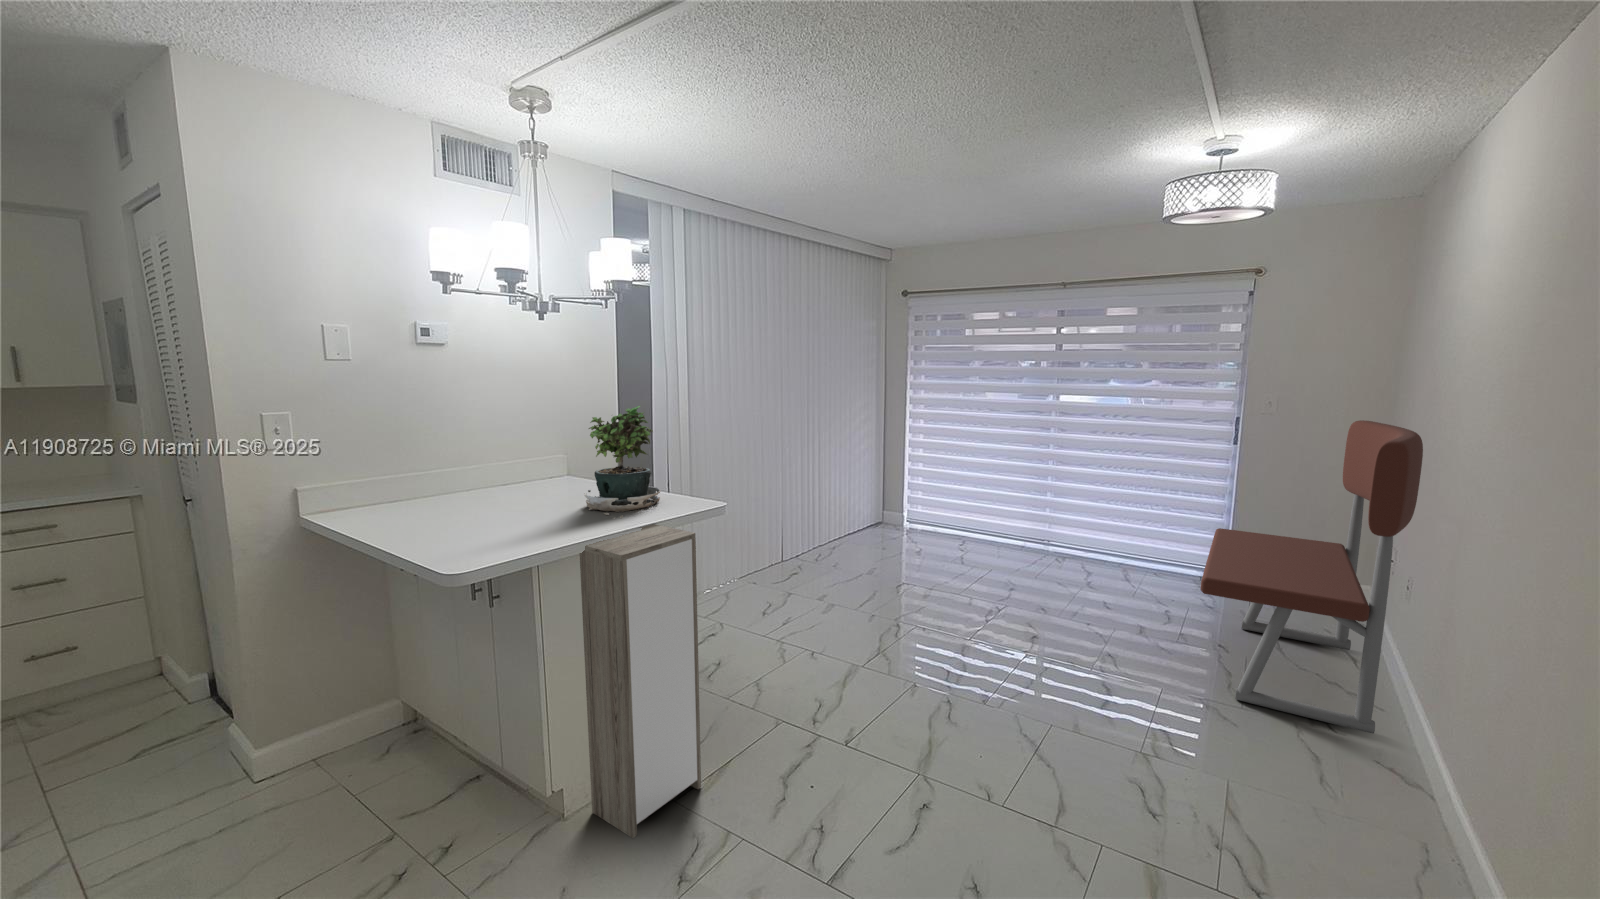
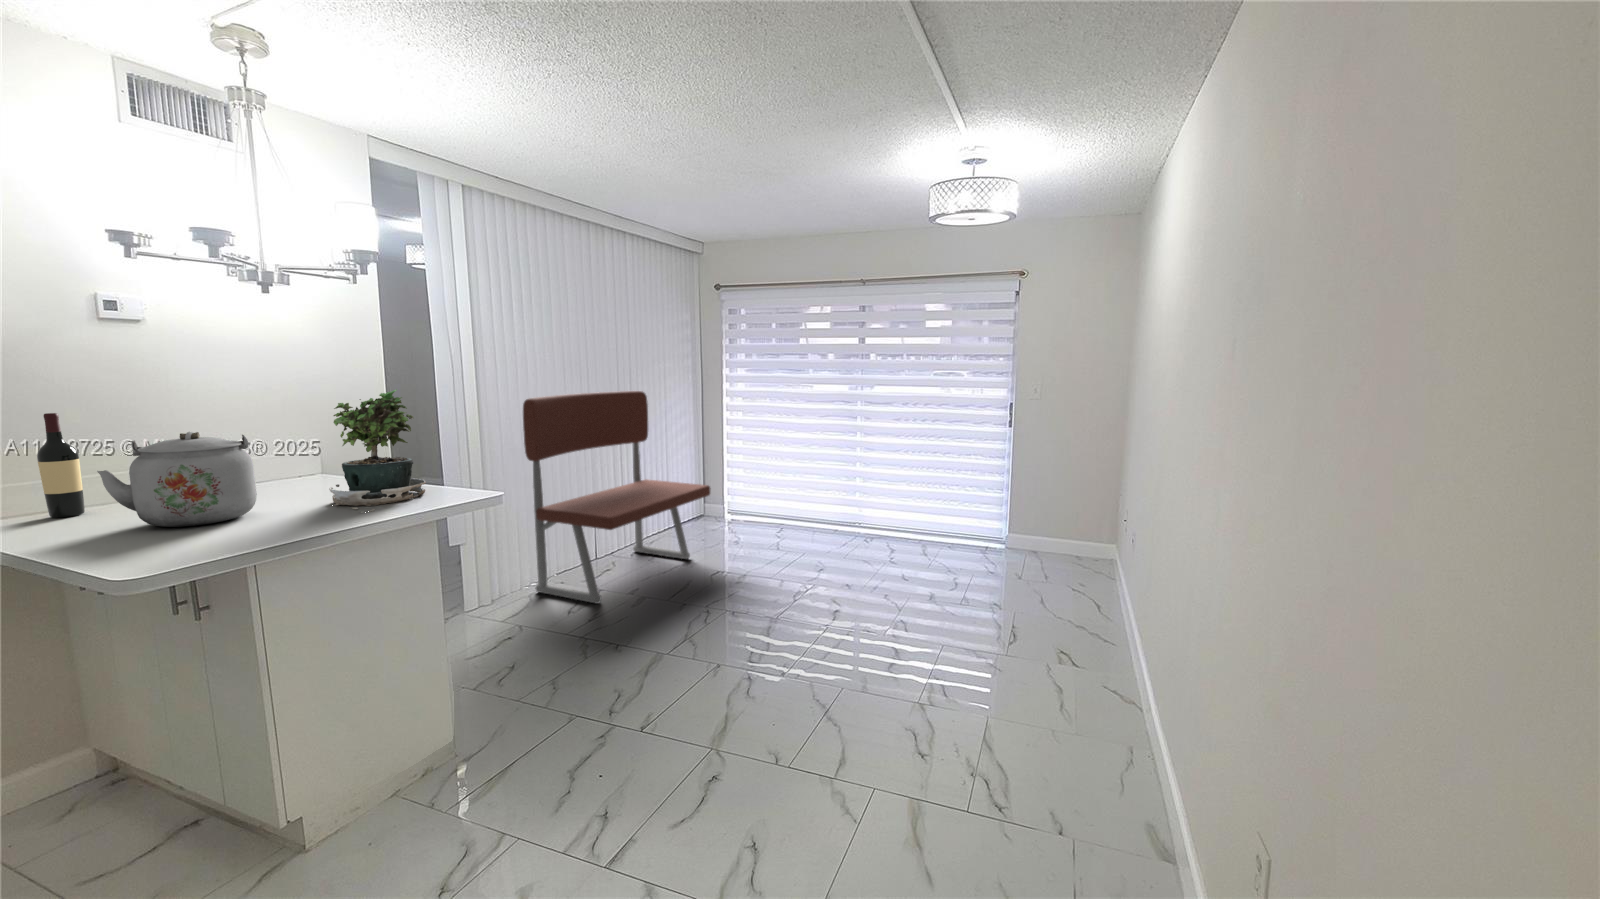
bench: present [1201,420,1423,733] -> present [523,391,710,603]
wine bottle: none [375,423,404,509] -> present [37,413,85,518]
kettle: none [421,442,531,524] -> present [97,432,257,527]
storage cabinet: present [580,524,701,838] -> none [310,516,477,859]

